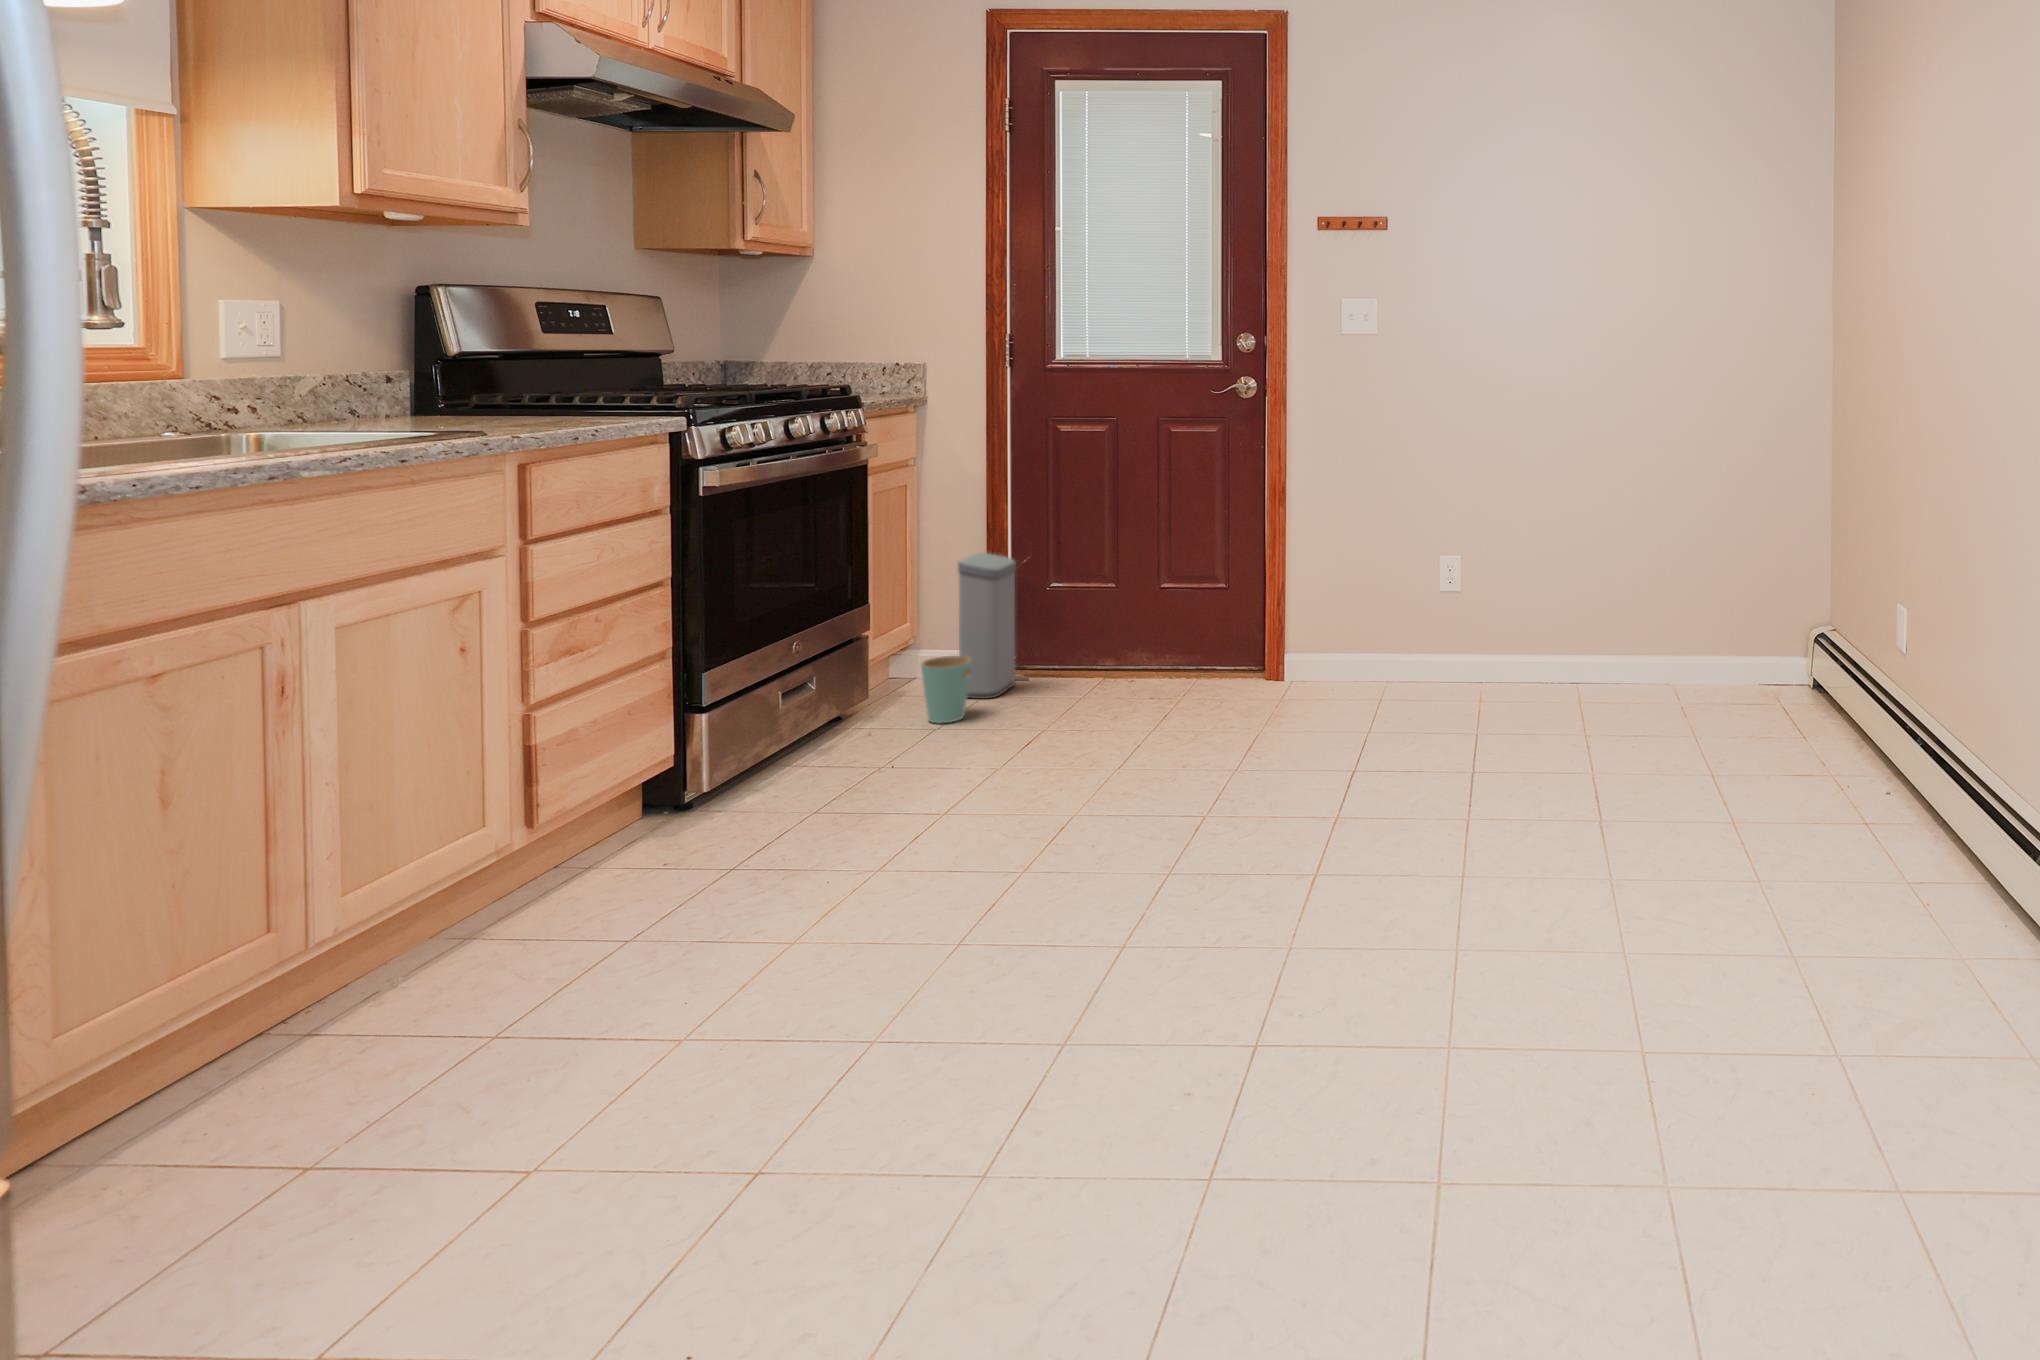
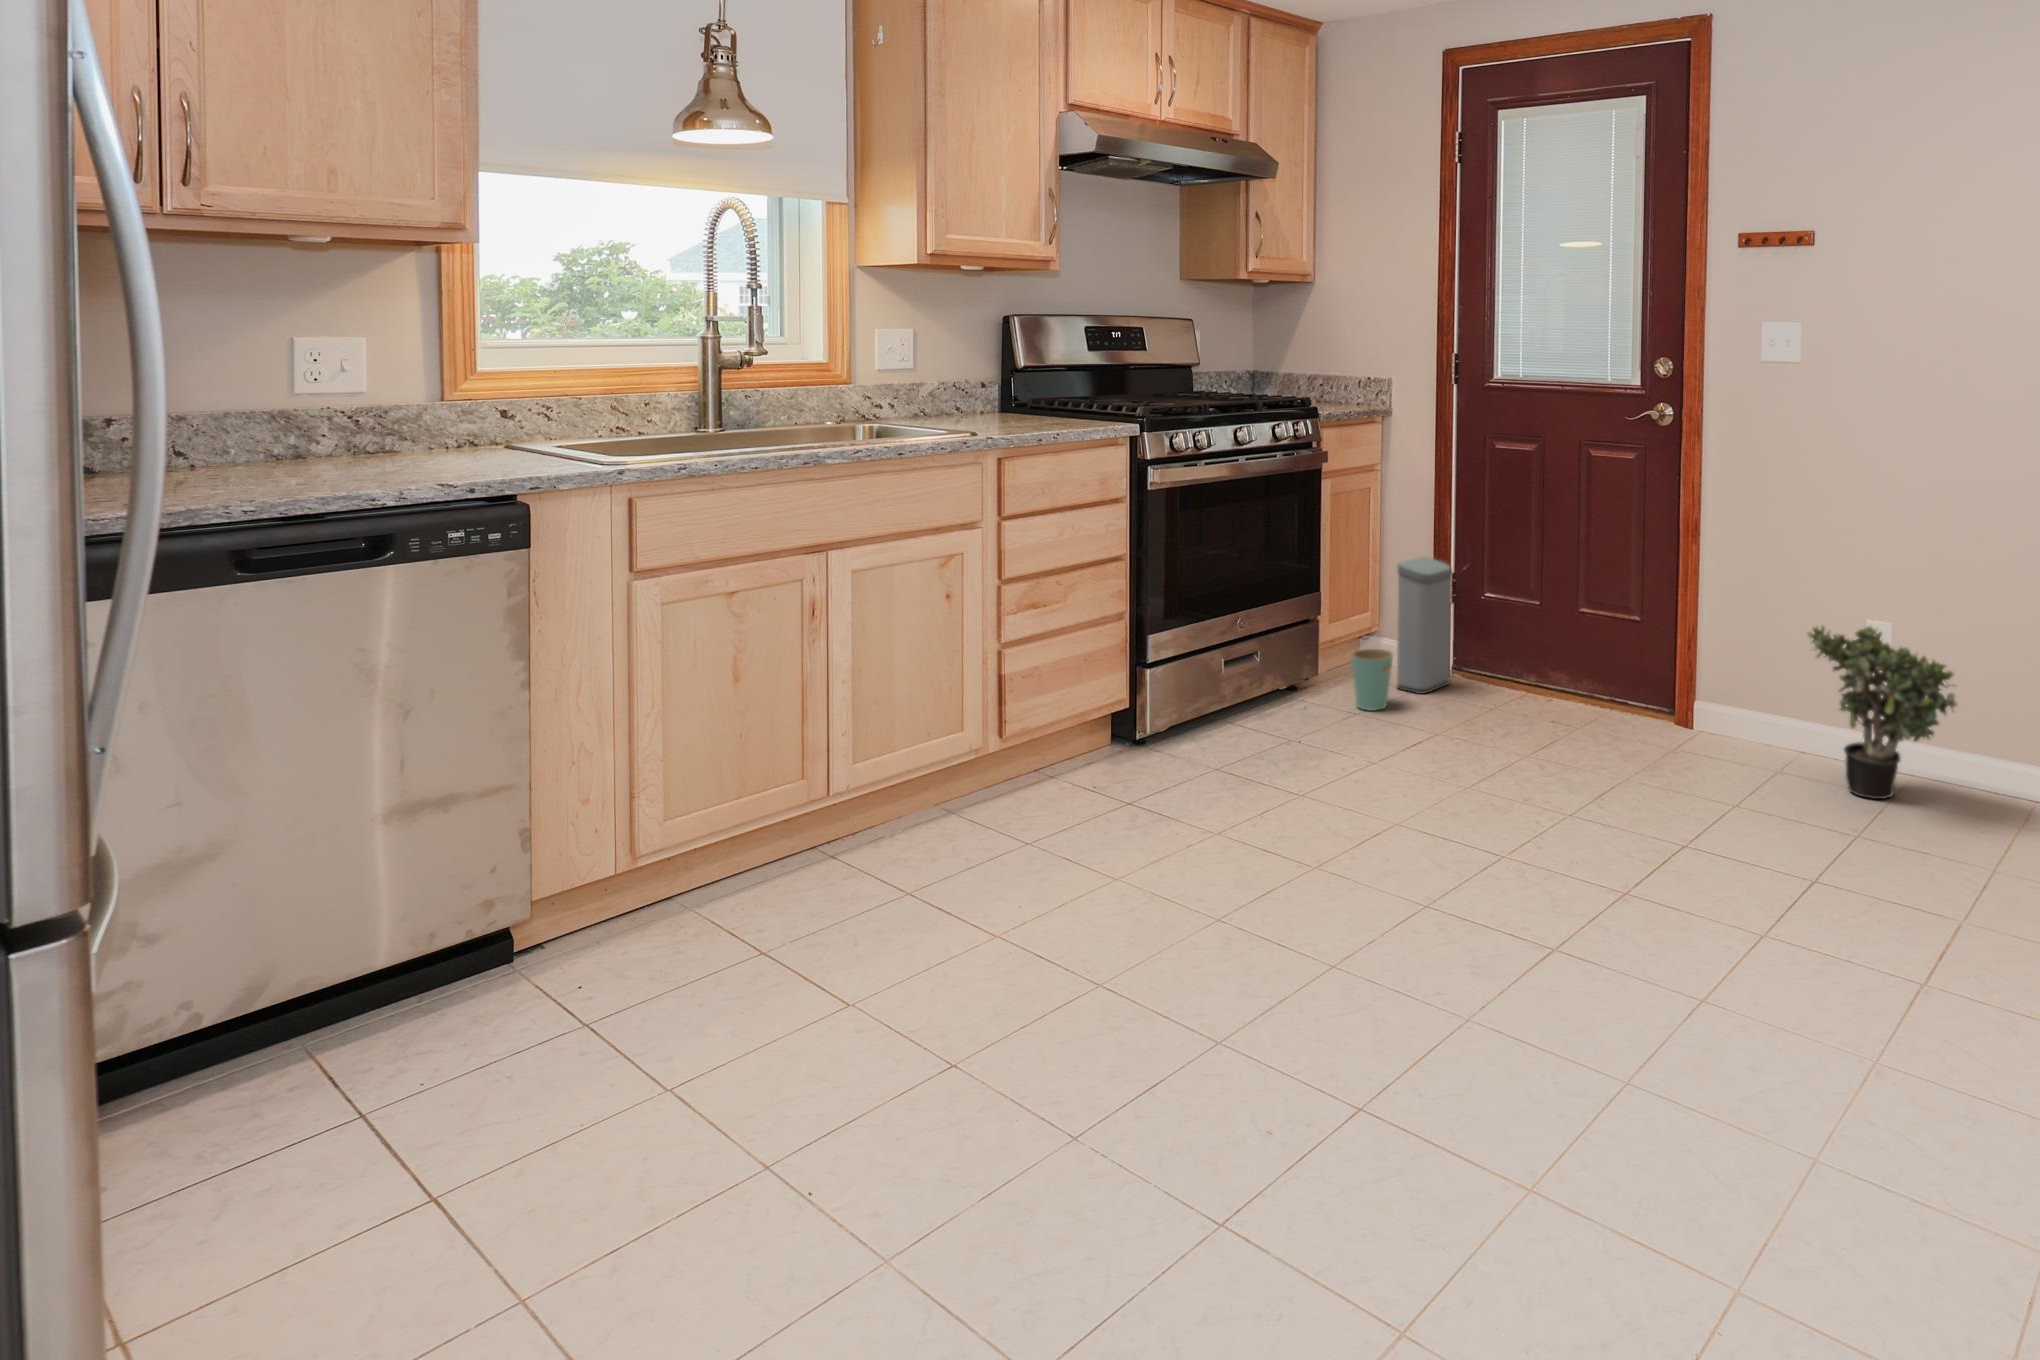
potted plant: none [1404,561,1530,709] -> present [1808,626,1957,799]

